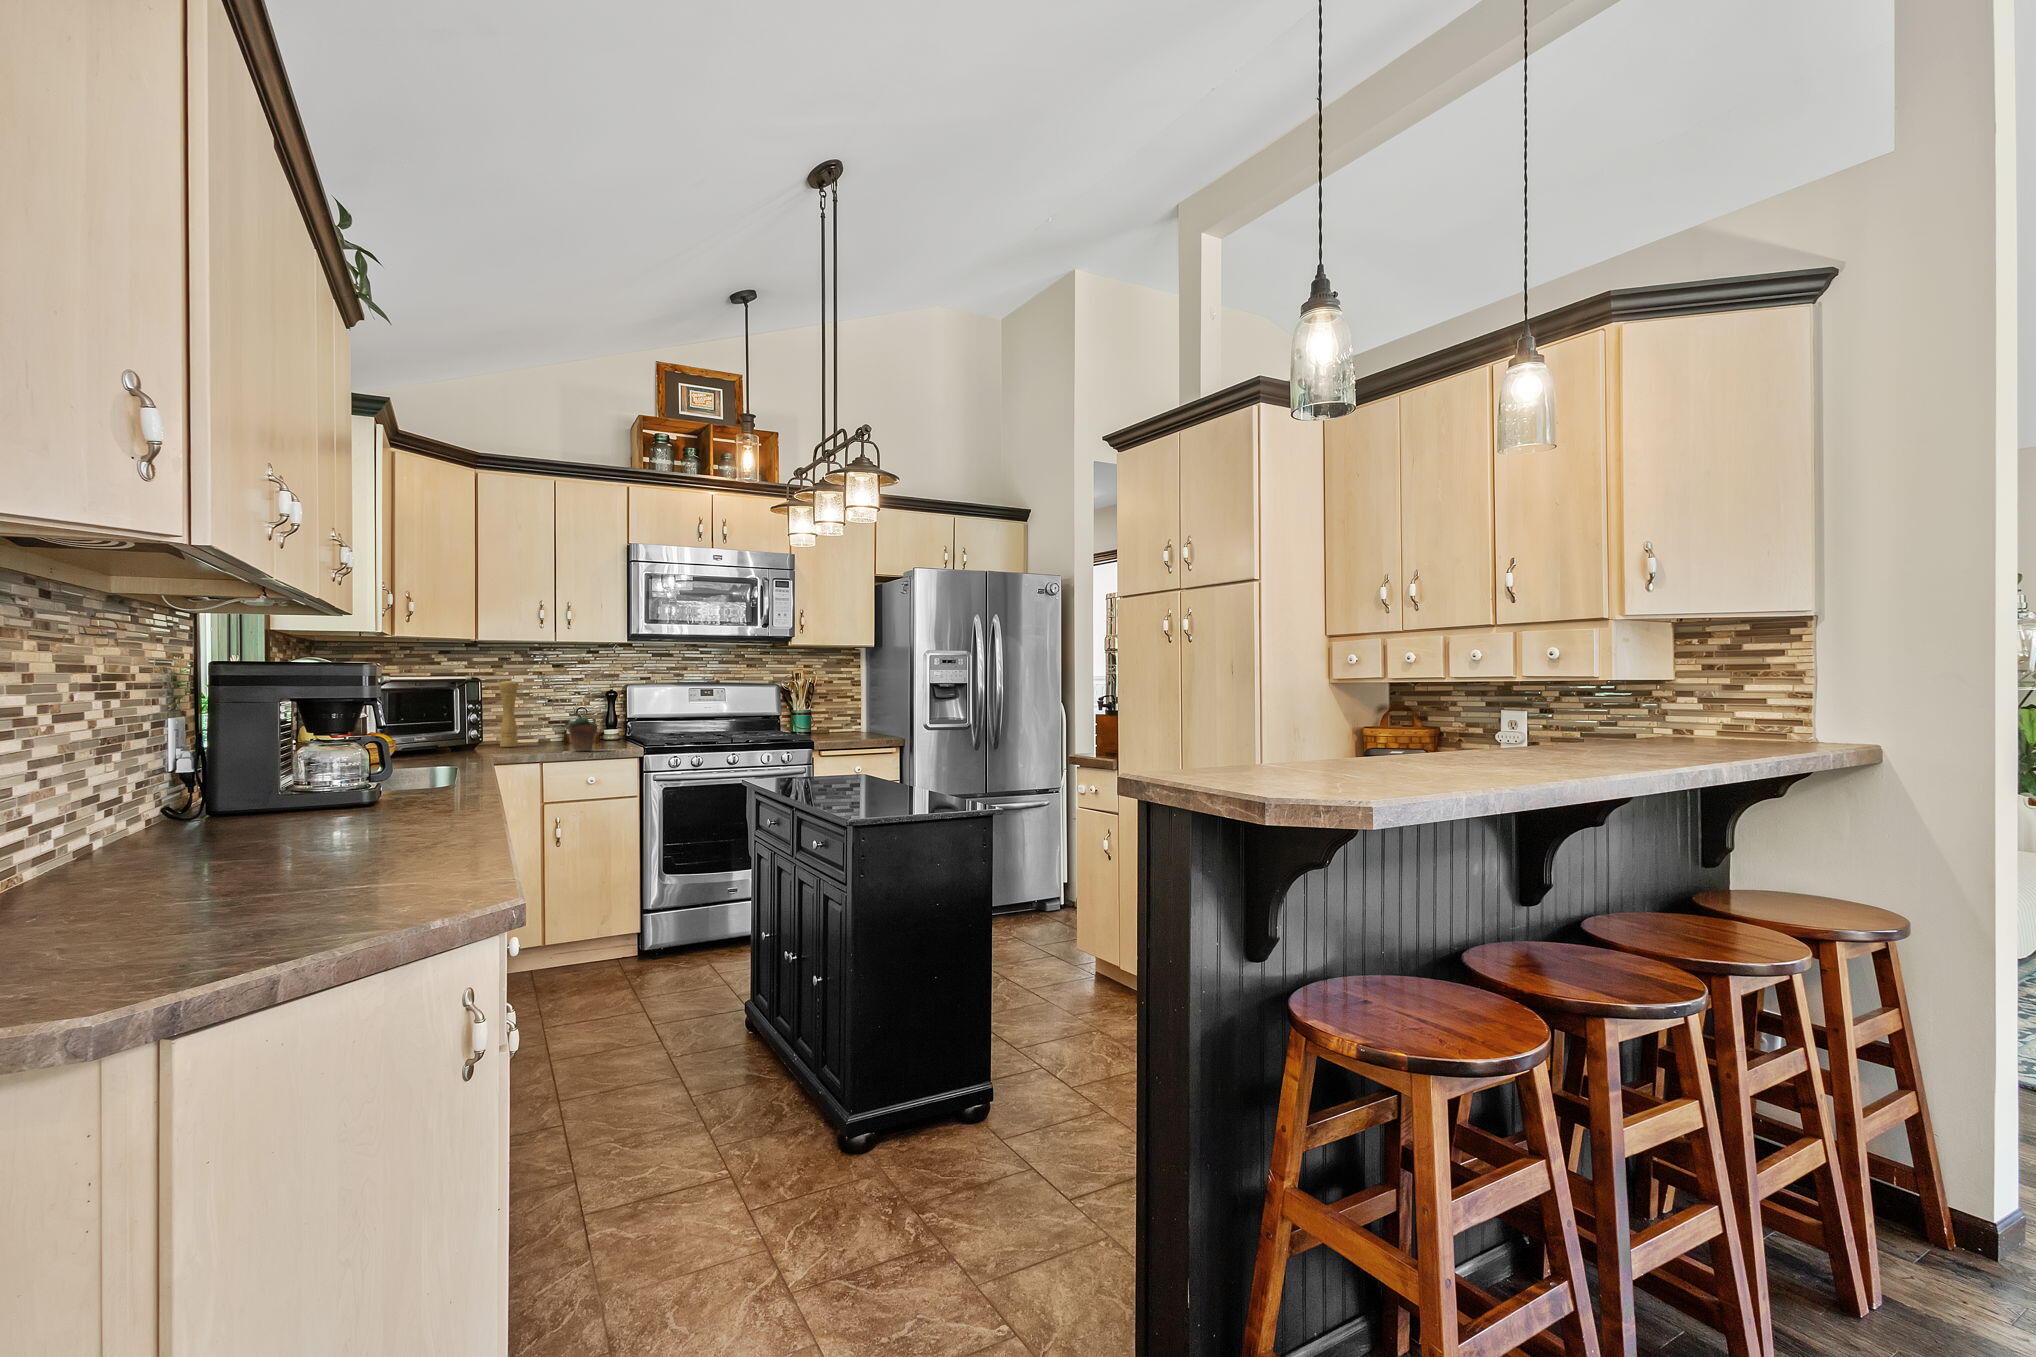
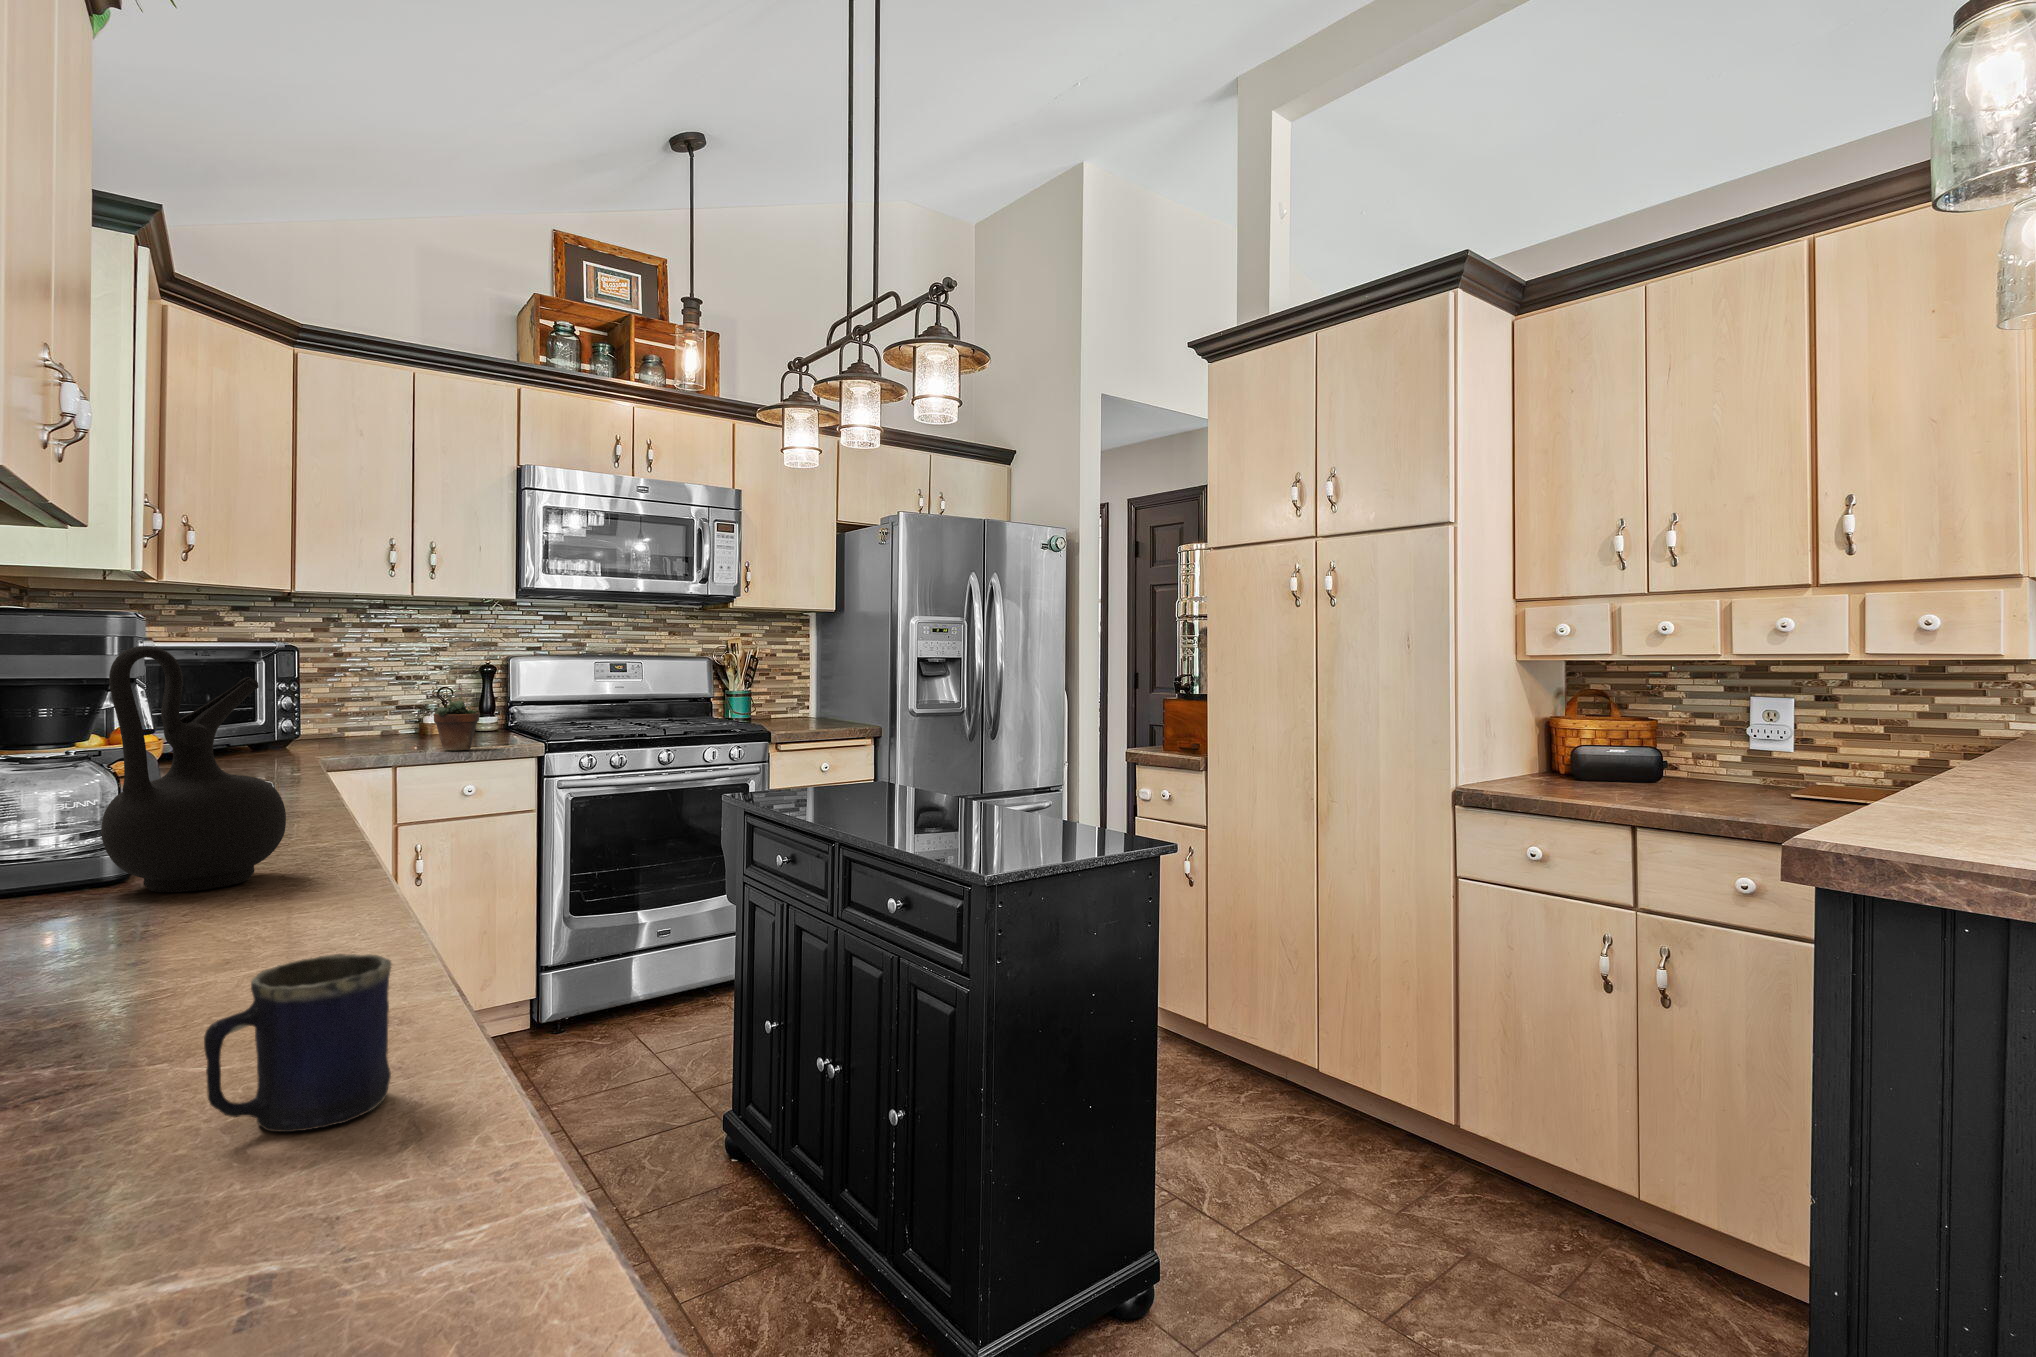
pepper mill: present [499,680,518,747] -> none [325,649,354,744]
ceramic jug: none [361,686,448,810] -> present [101,646,286,892]
mug: none [396,806,461,864] -> present [204,954,391,1132]

